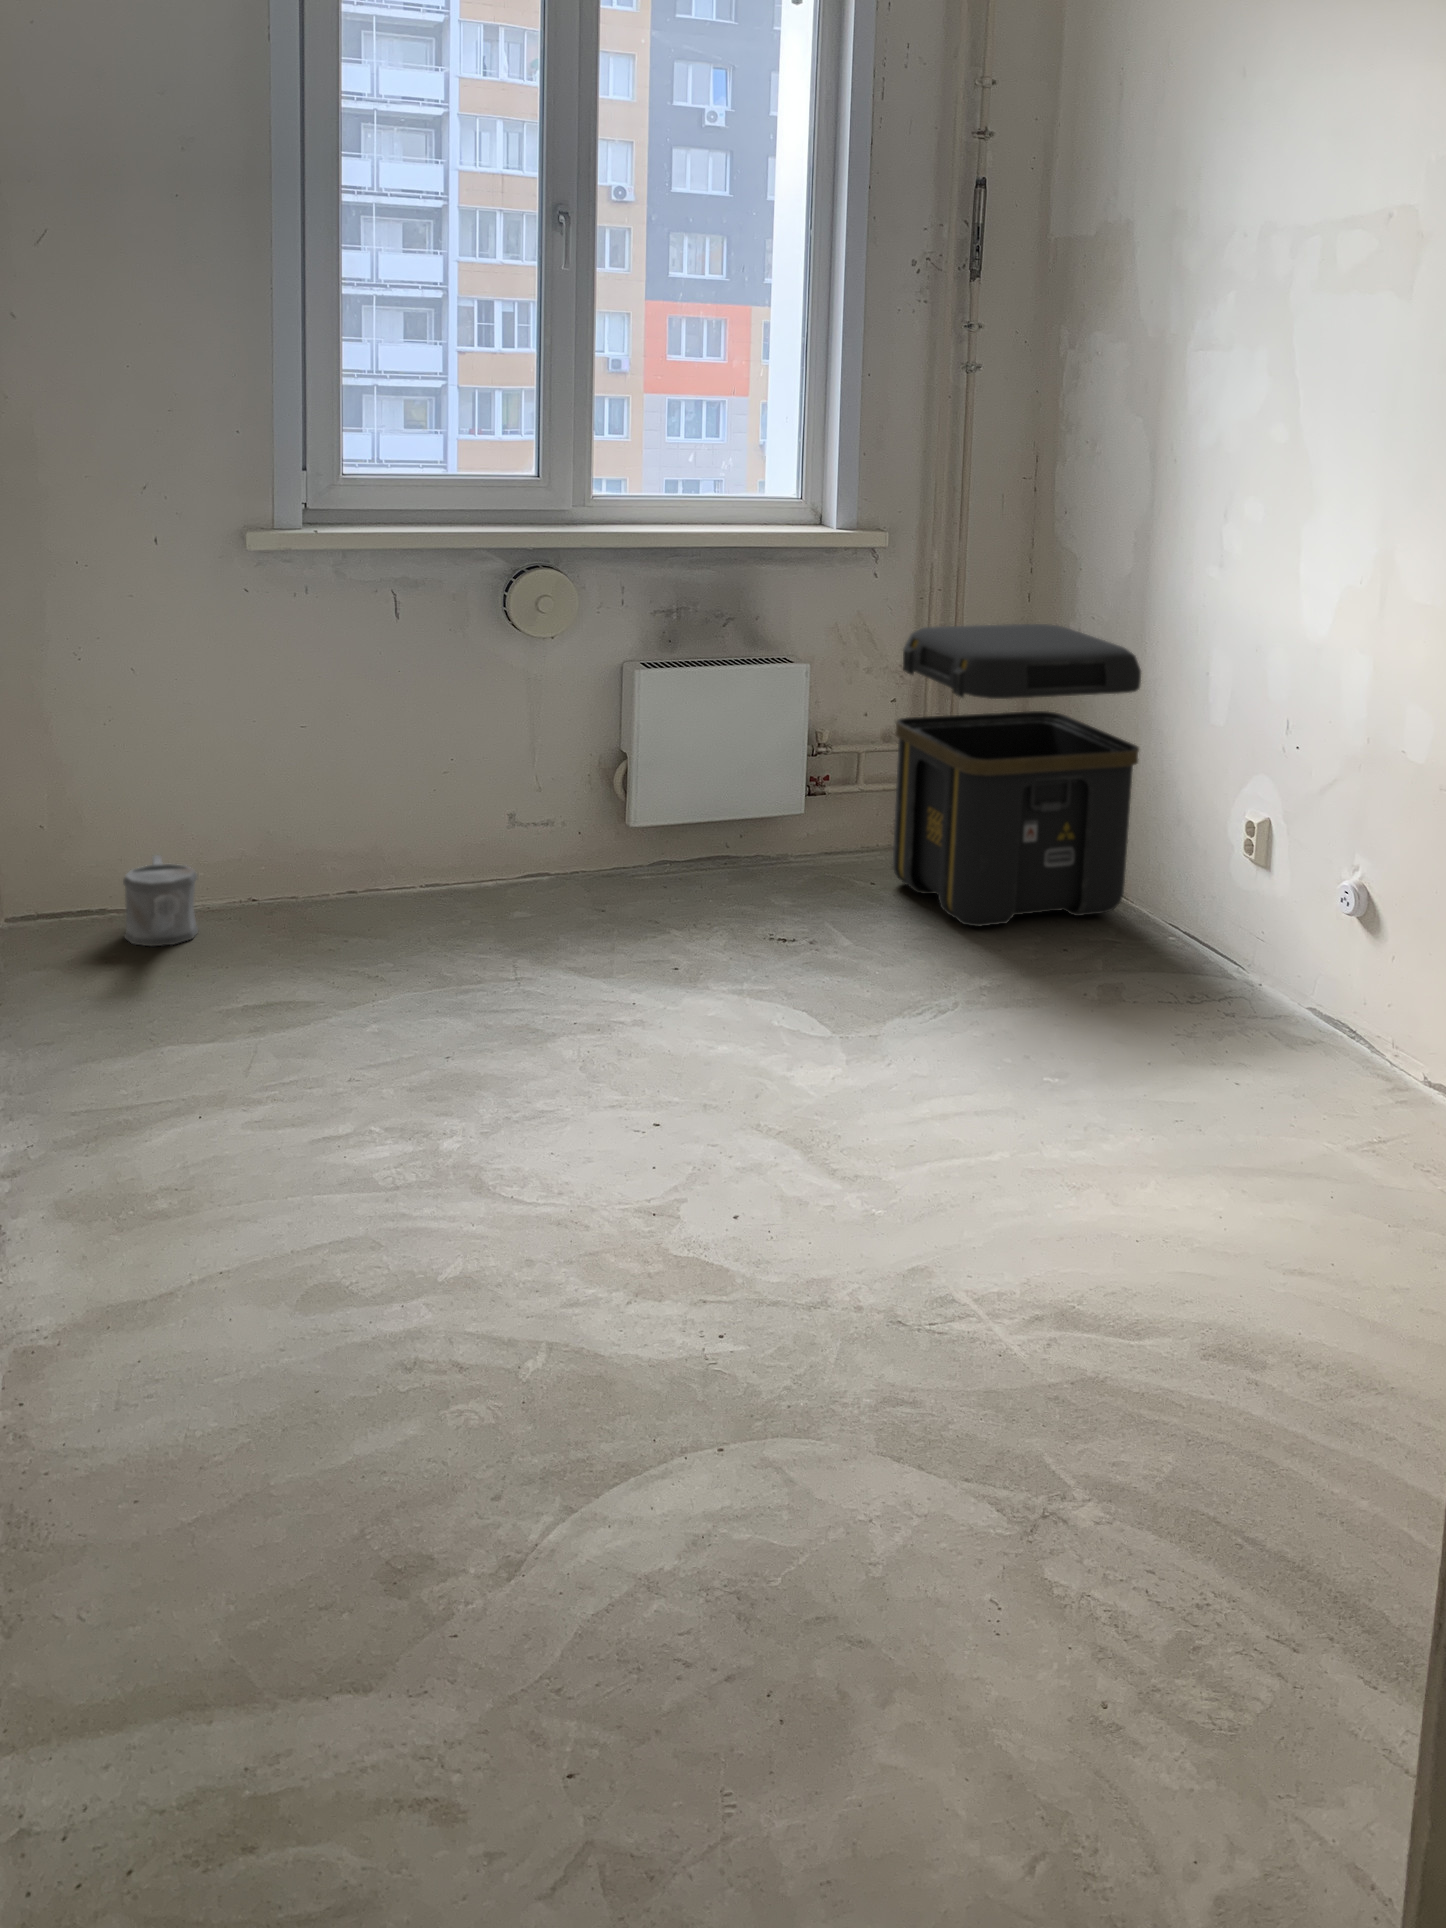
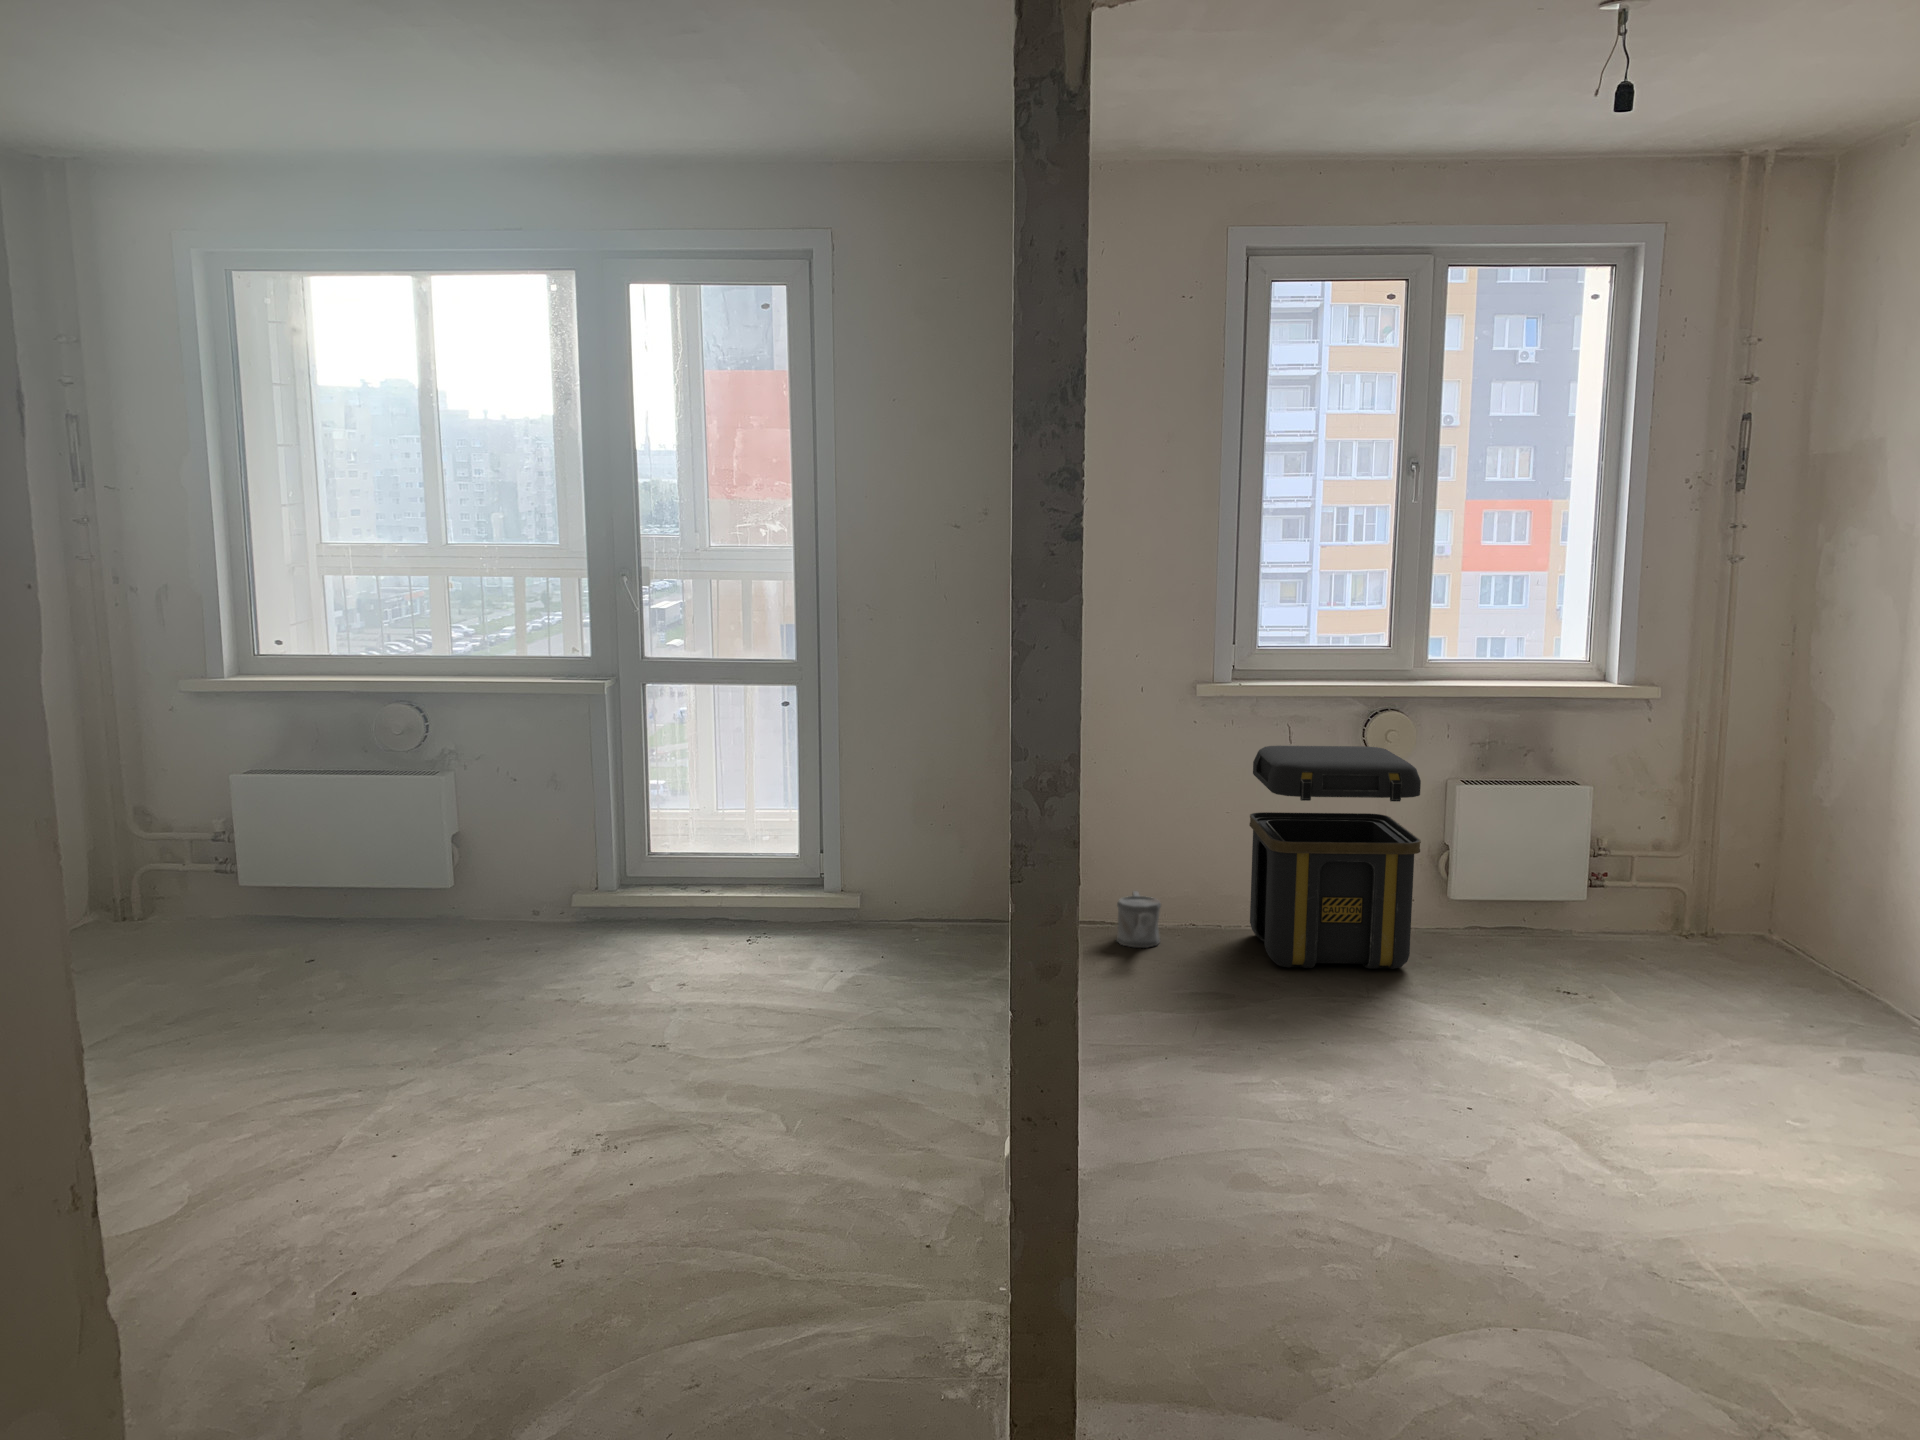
toolbox: present [893,624,1141,926] -> present [1249,746,1421,969]

